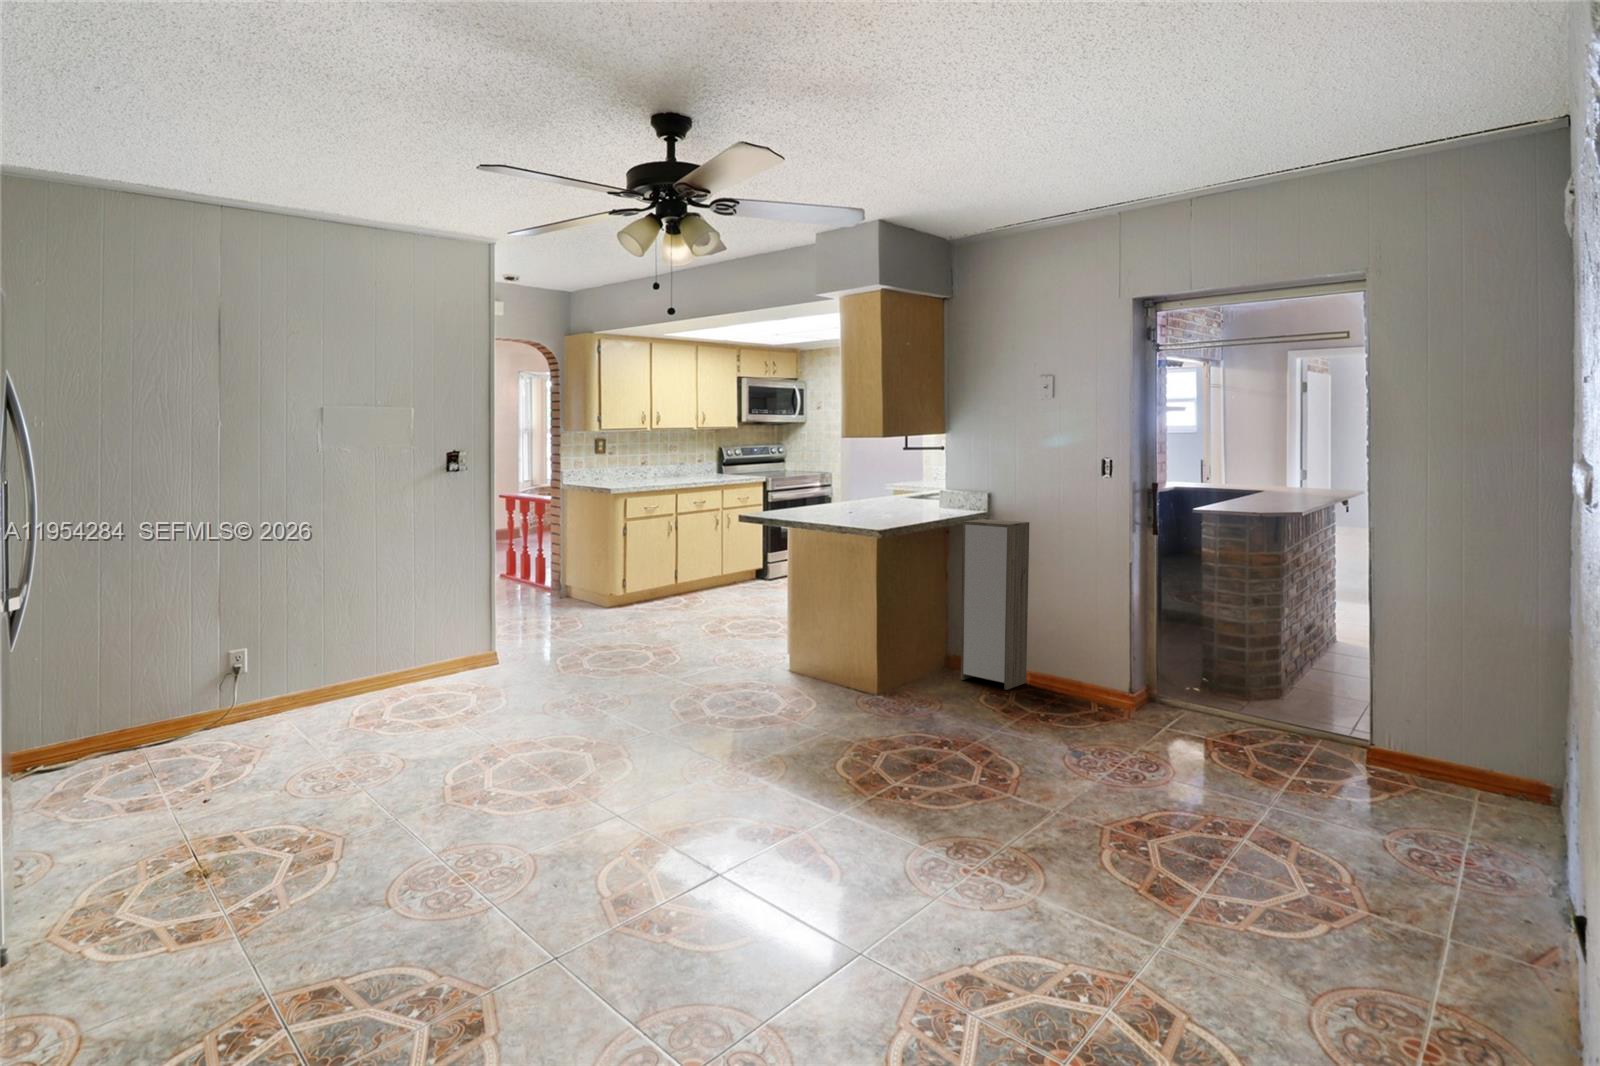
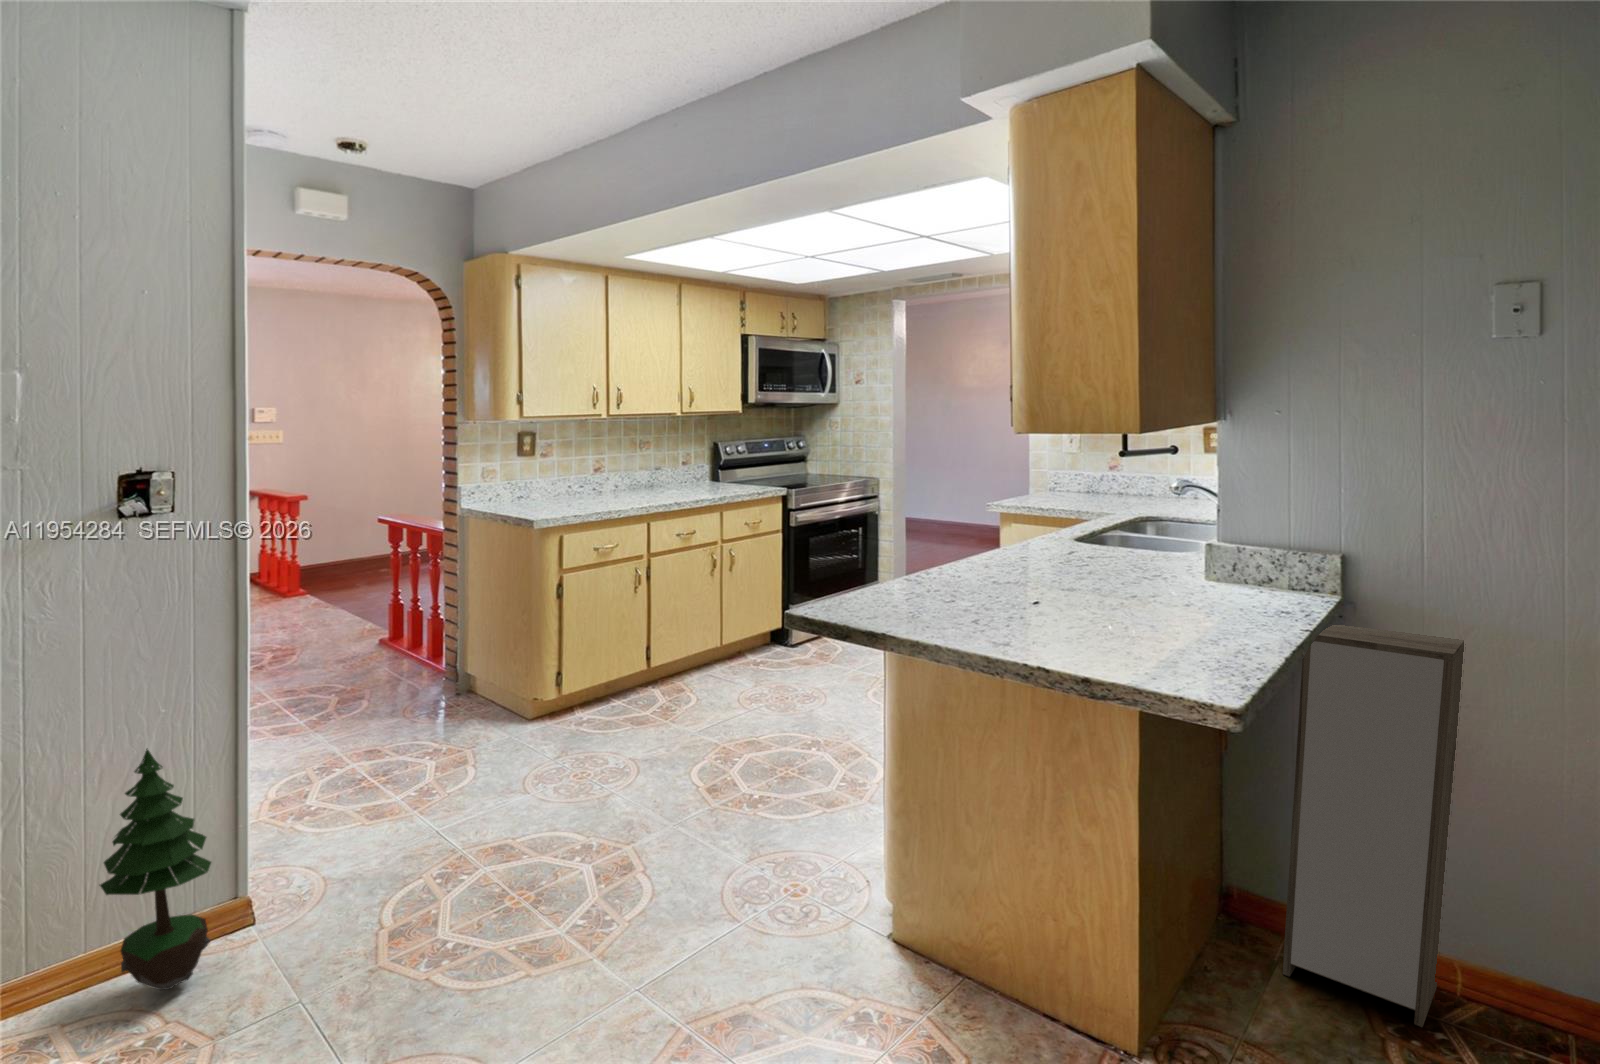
potted tree: none [437,569,480,679] -> present [99,749,211,990]

